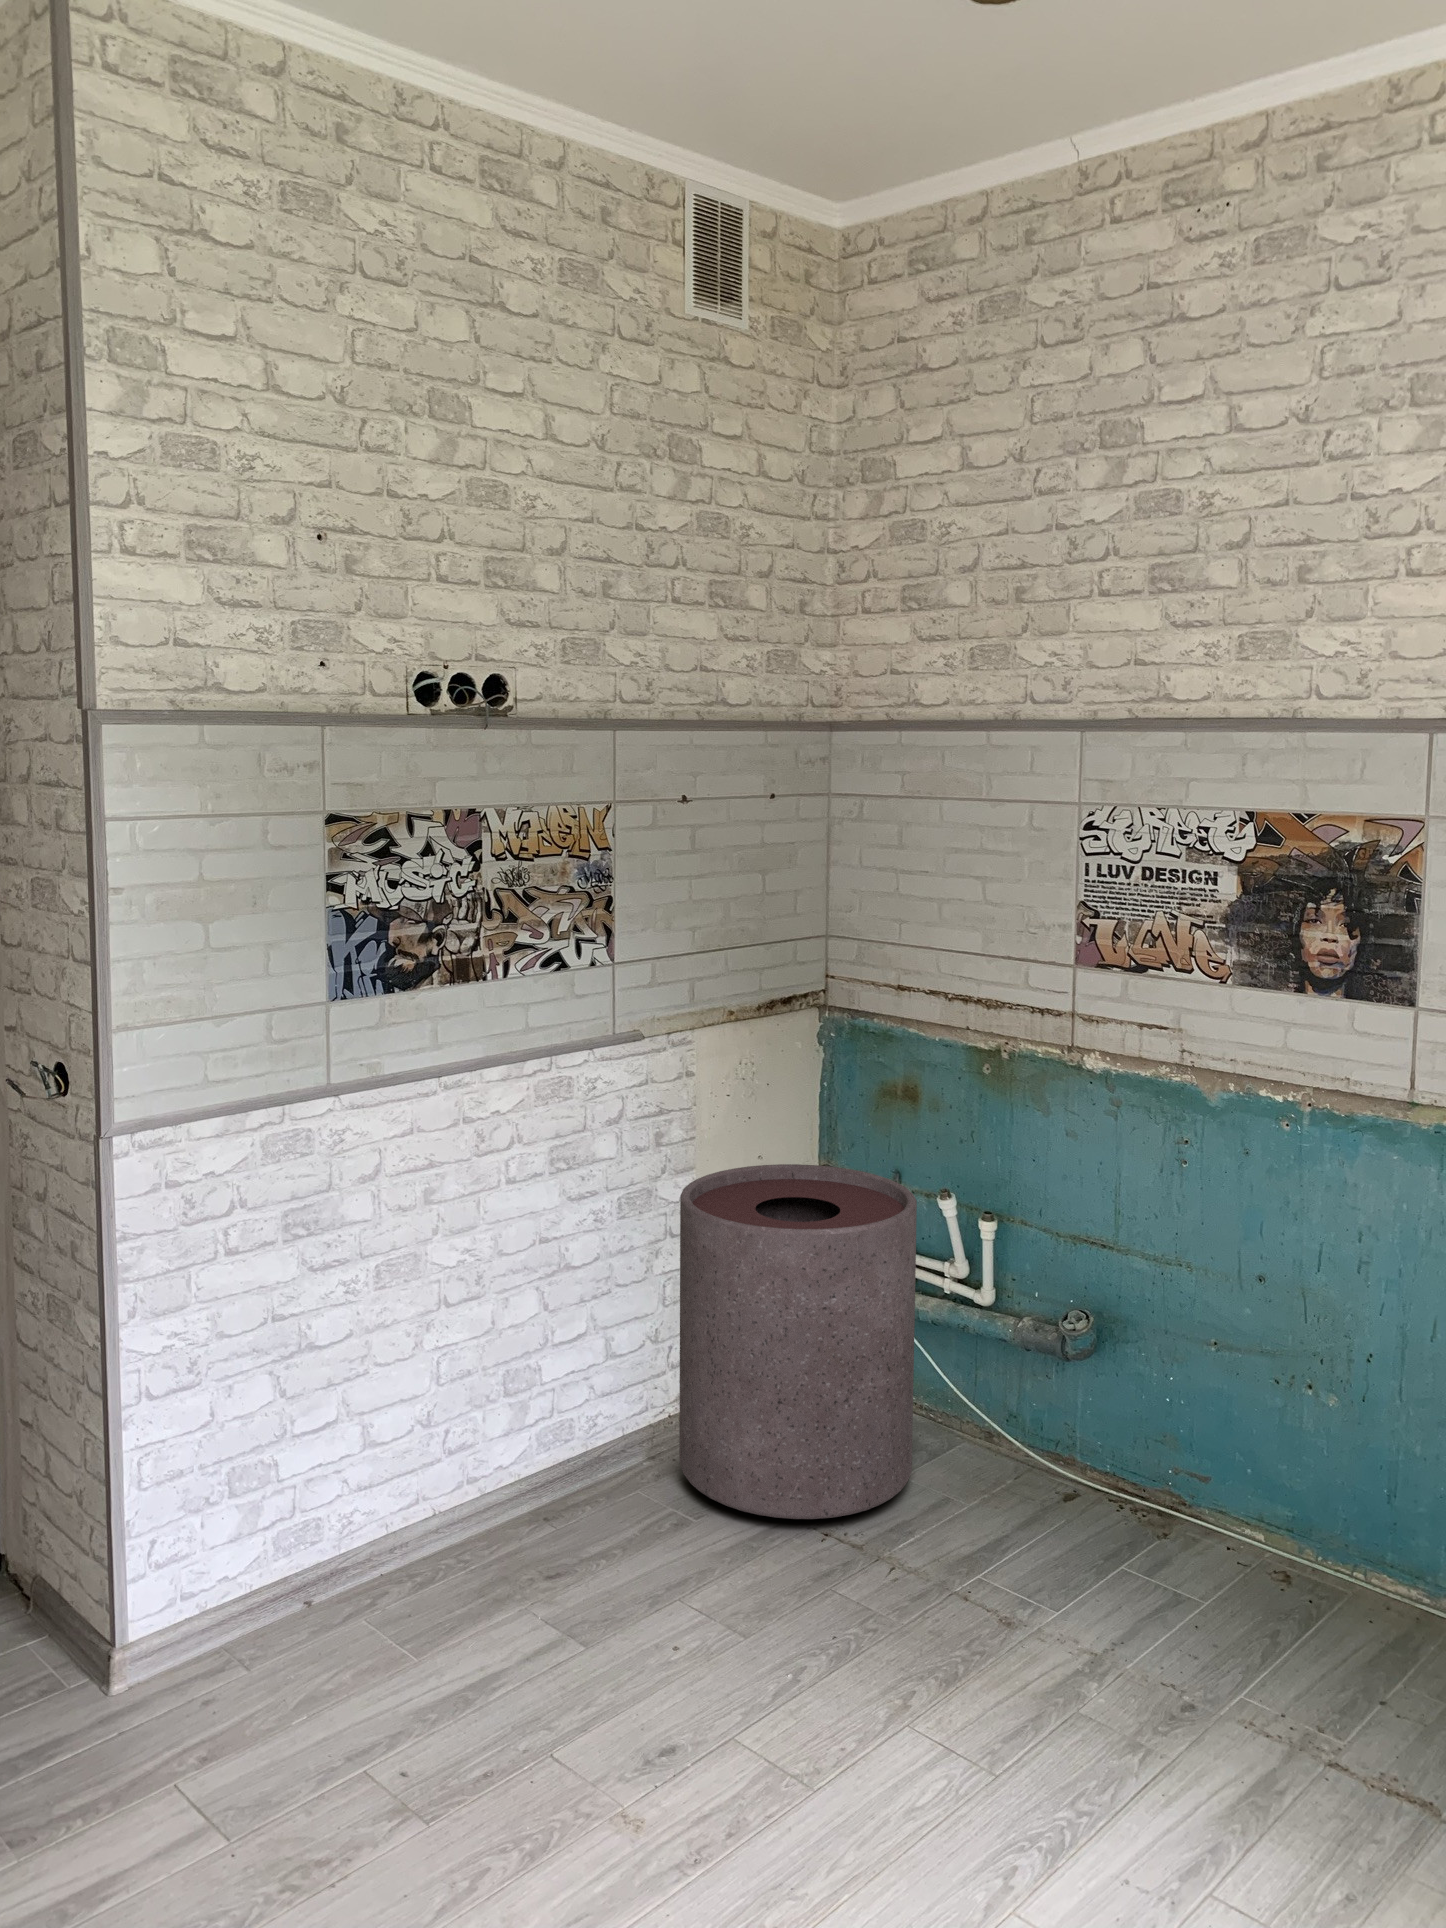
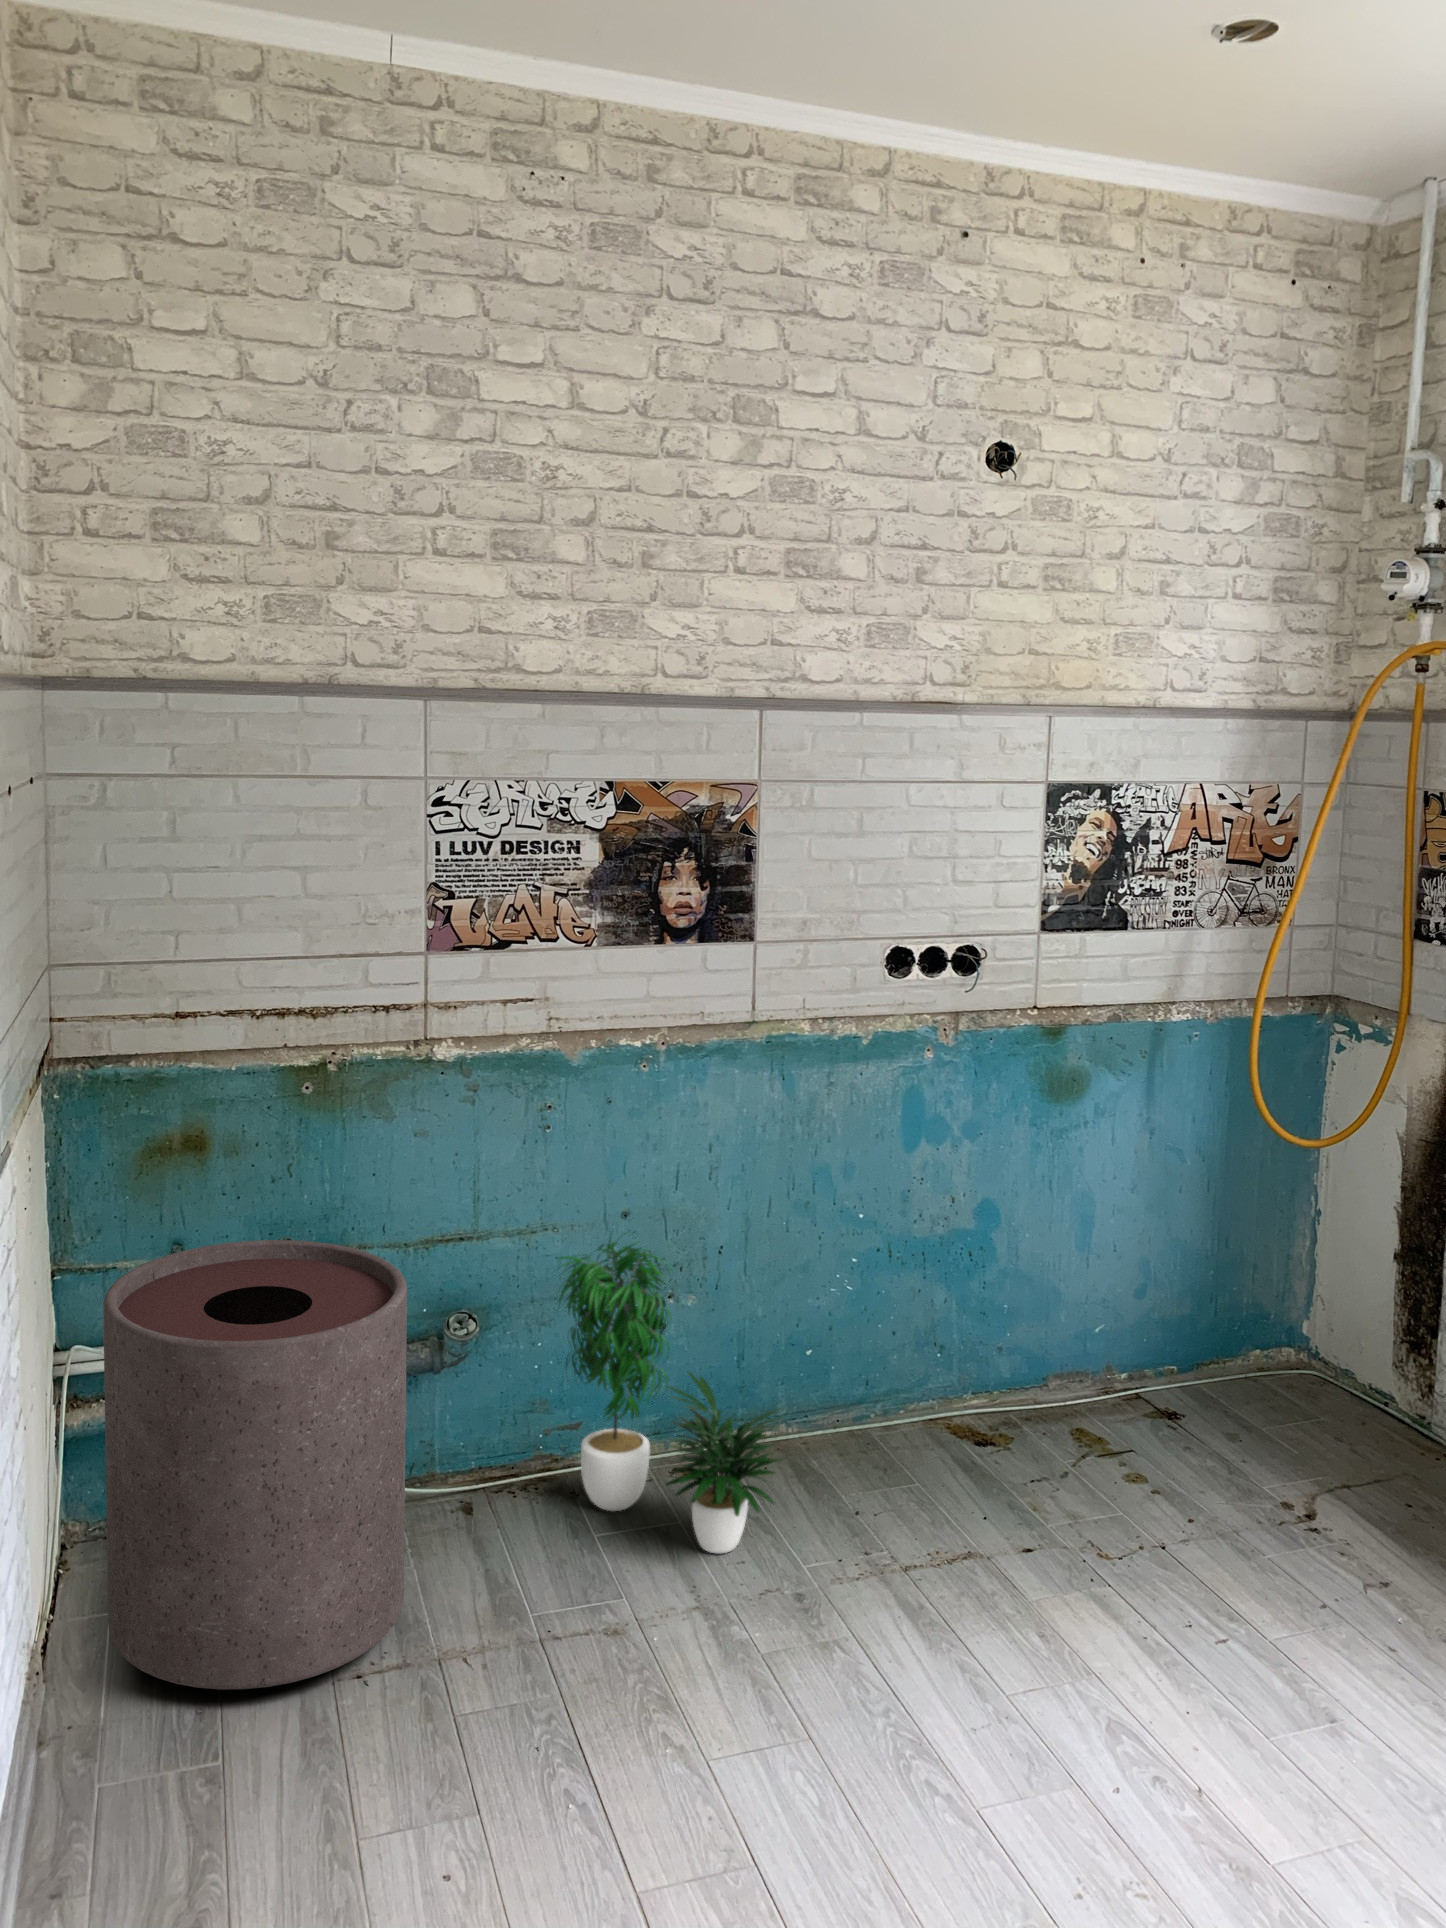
potted plant: none [1111,1270,1258,1651] -> present [558,1237,784,1553]

